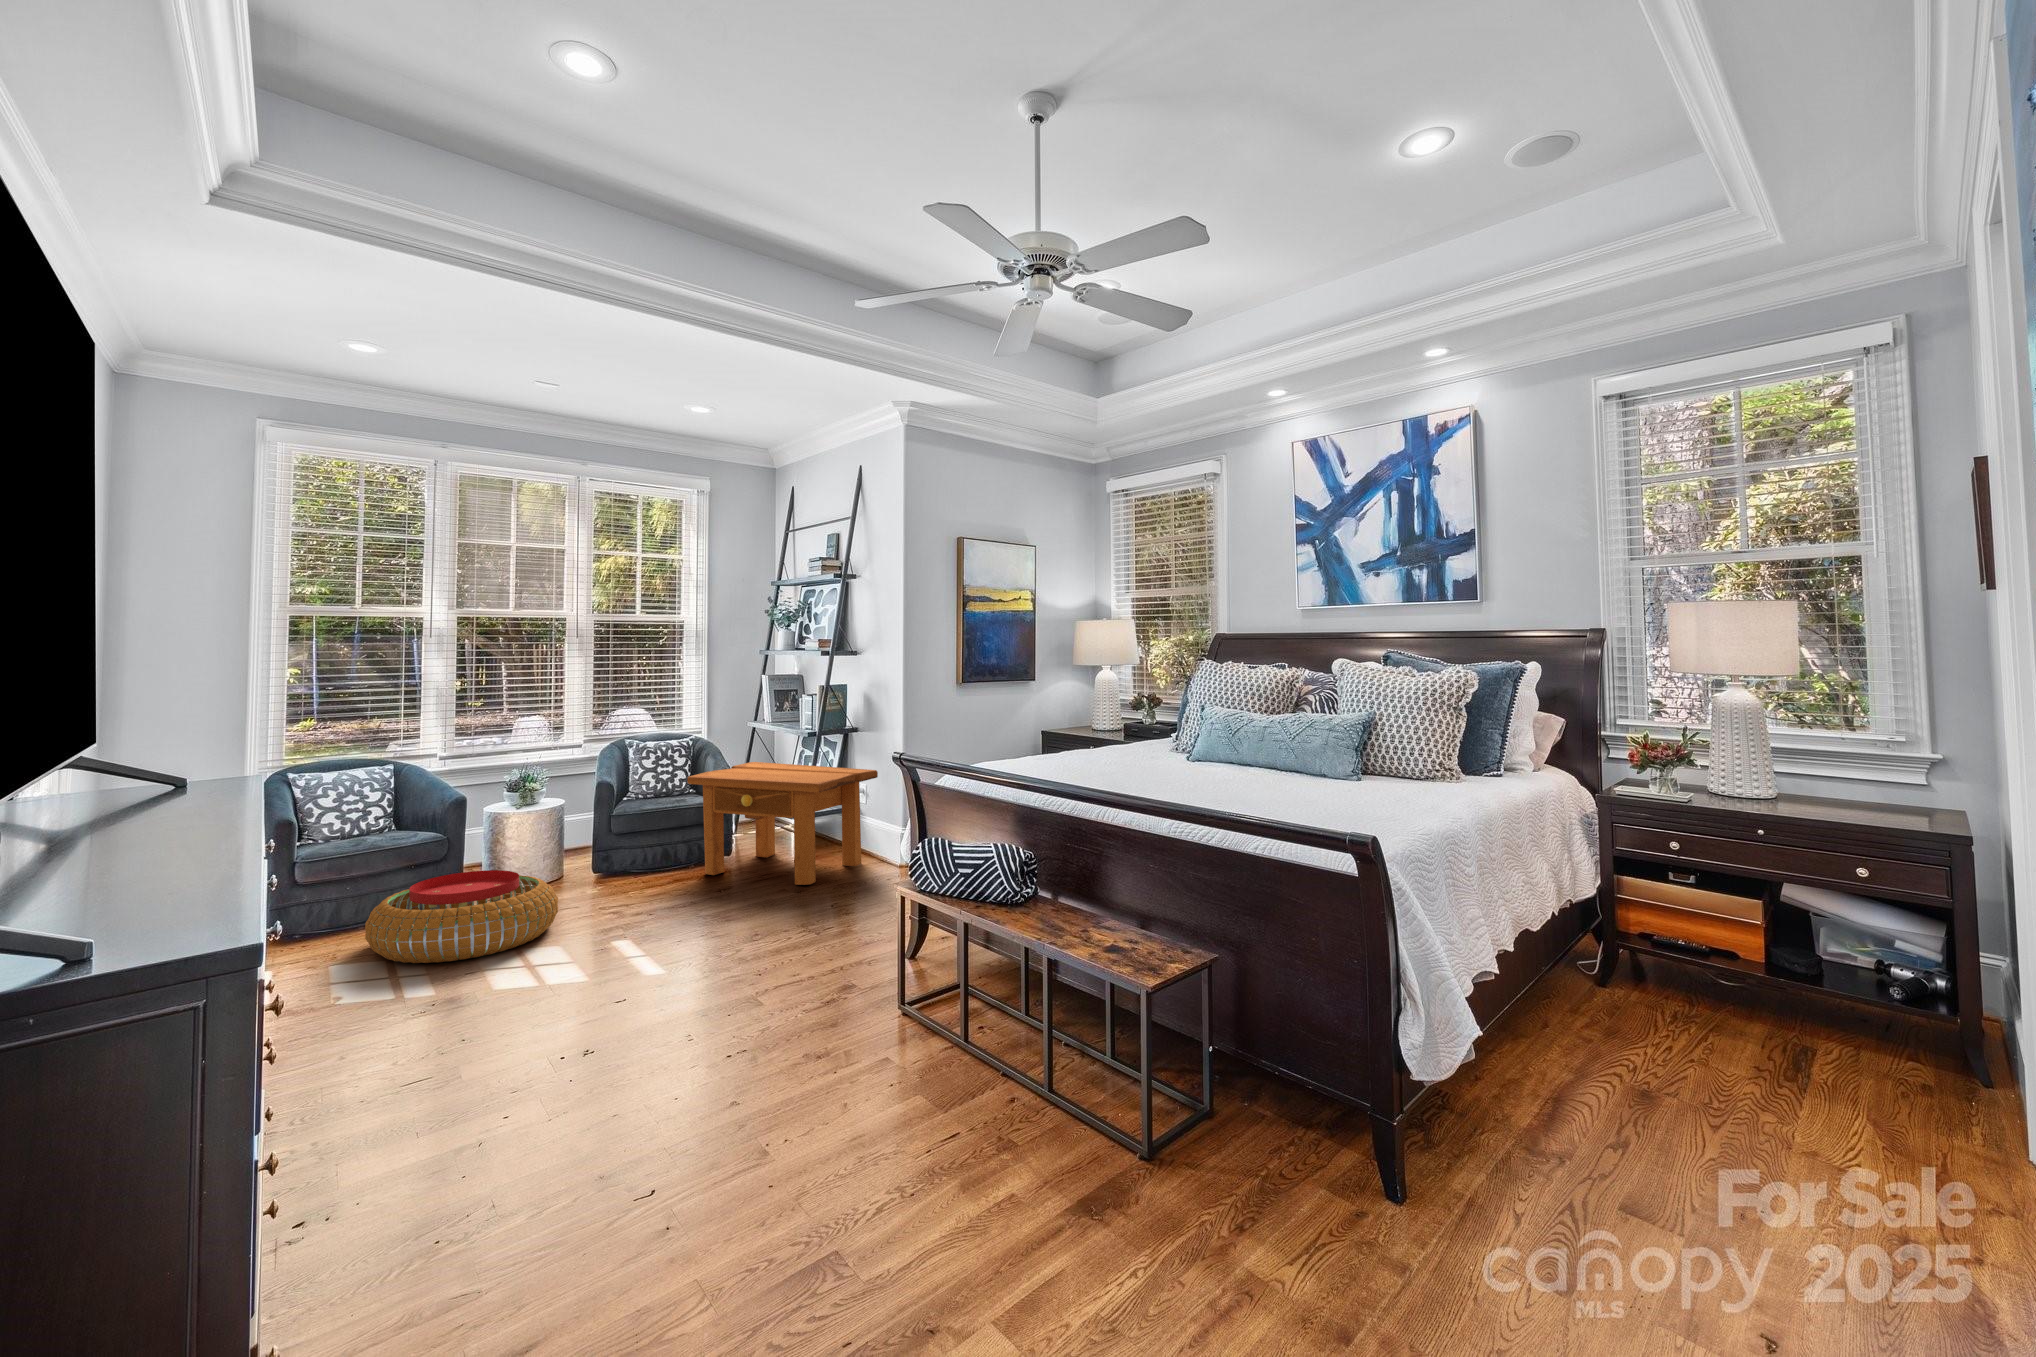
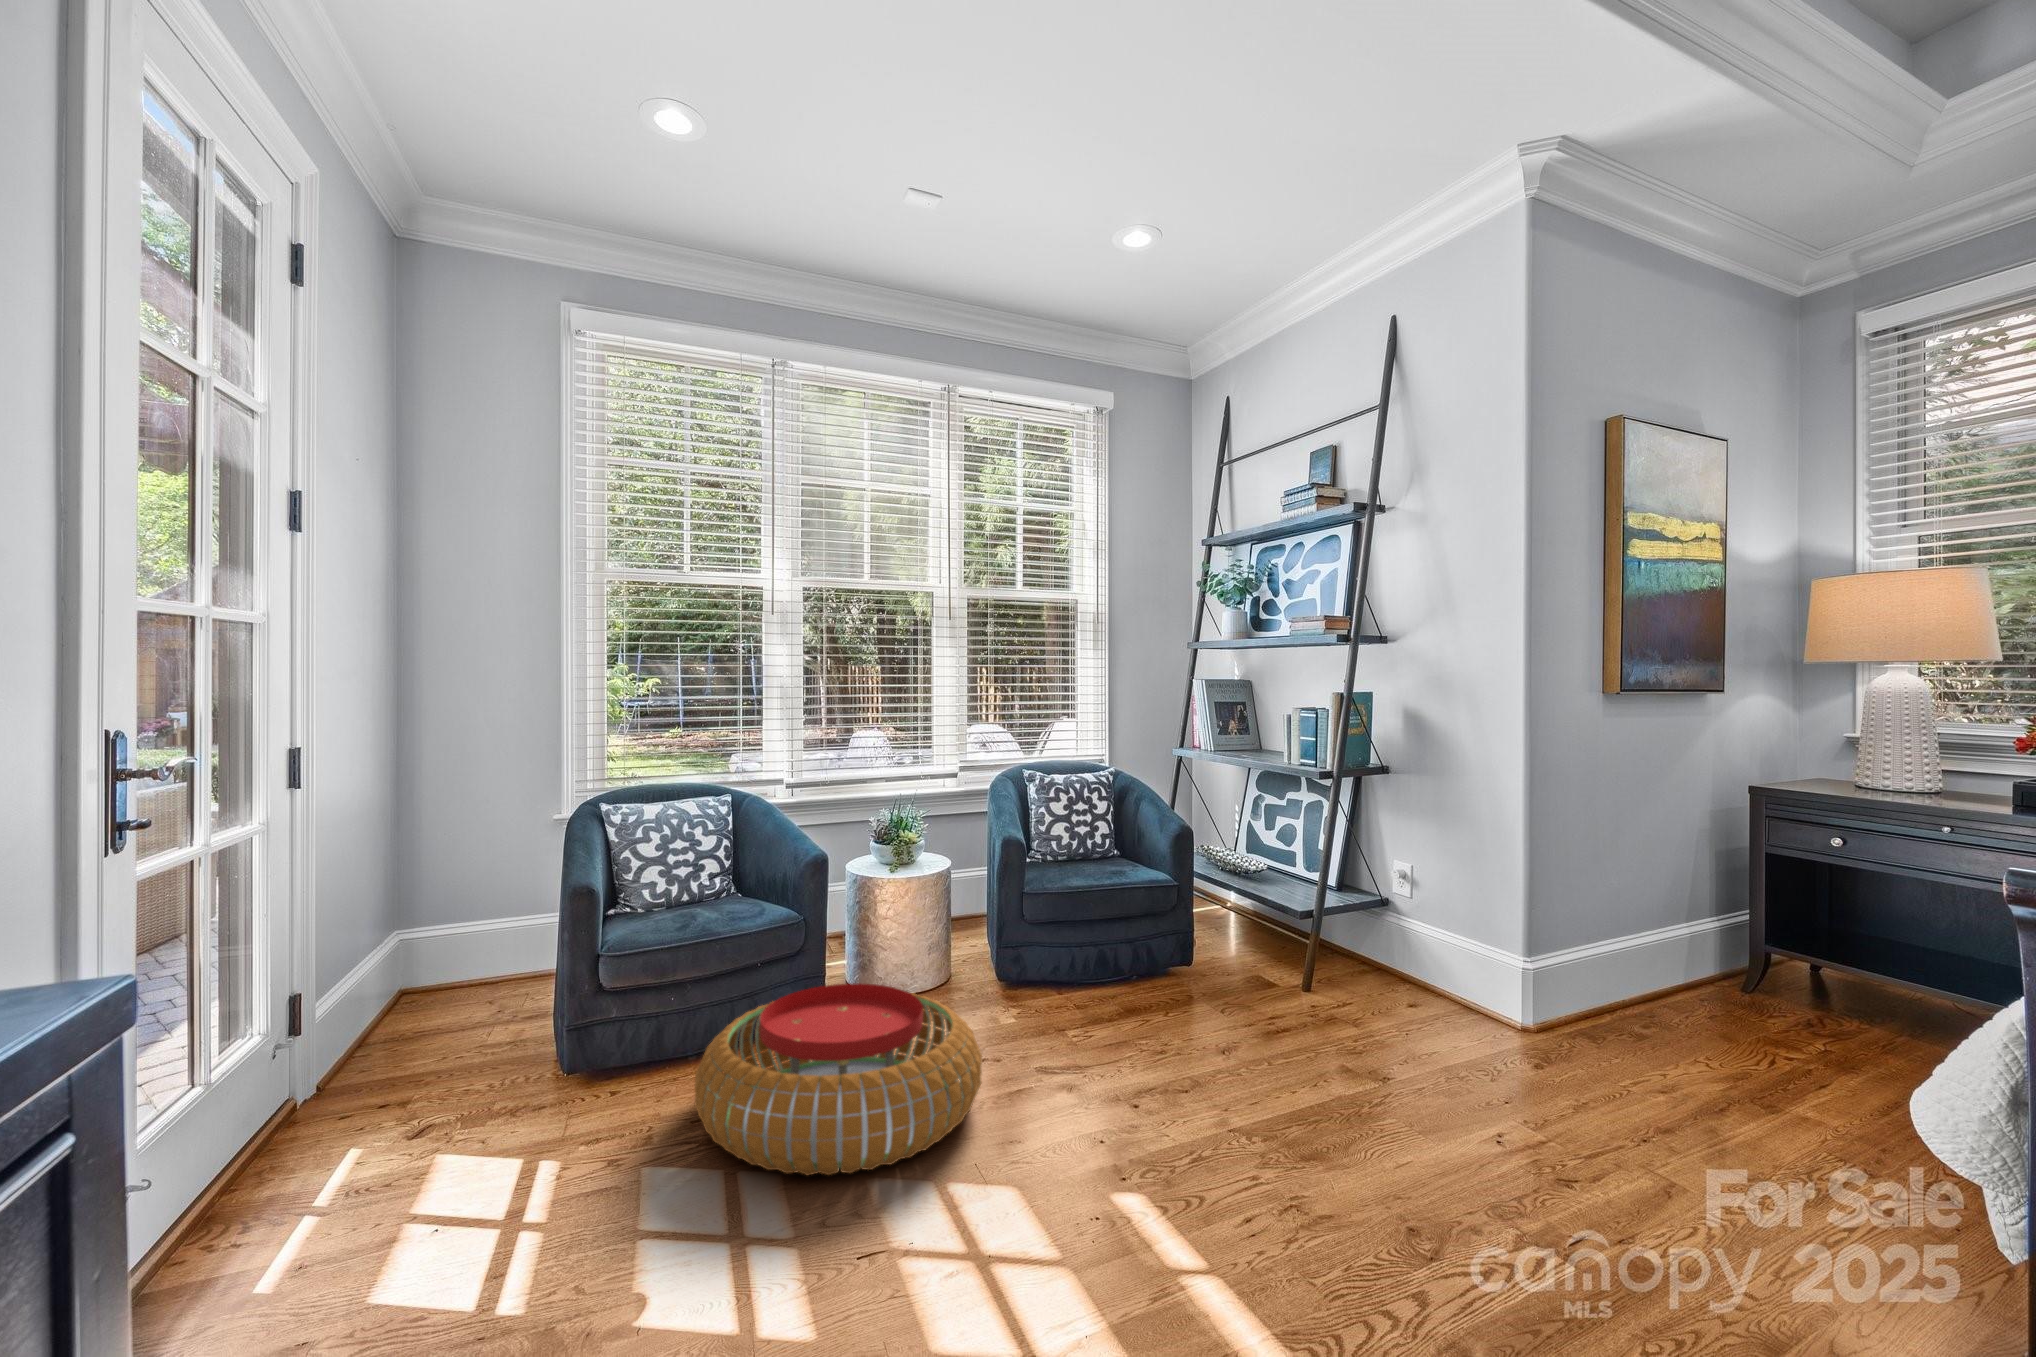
side table: present [688,762,878,885] -> none [1135,810,1452,1044]

